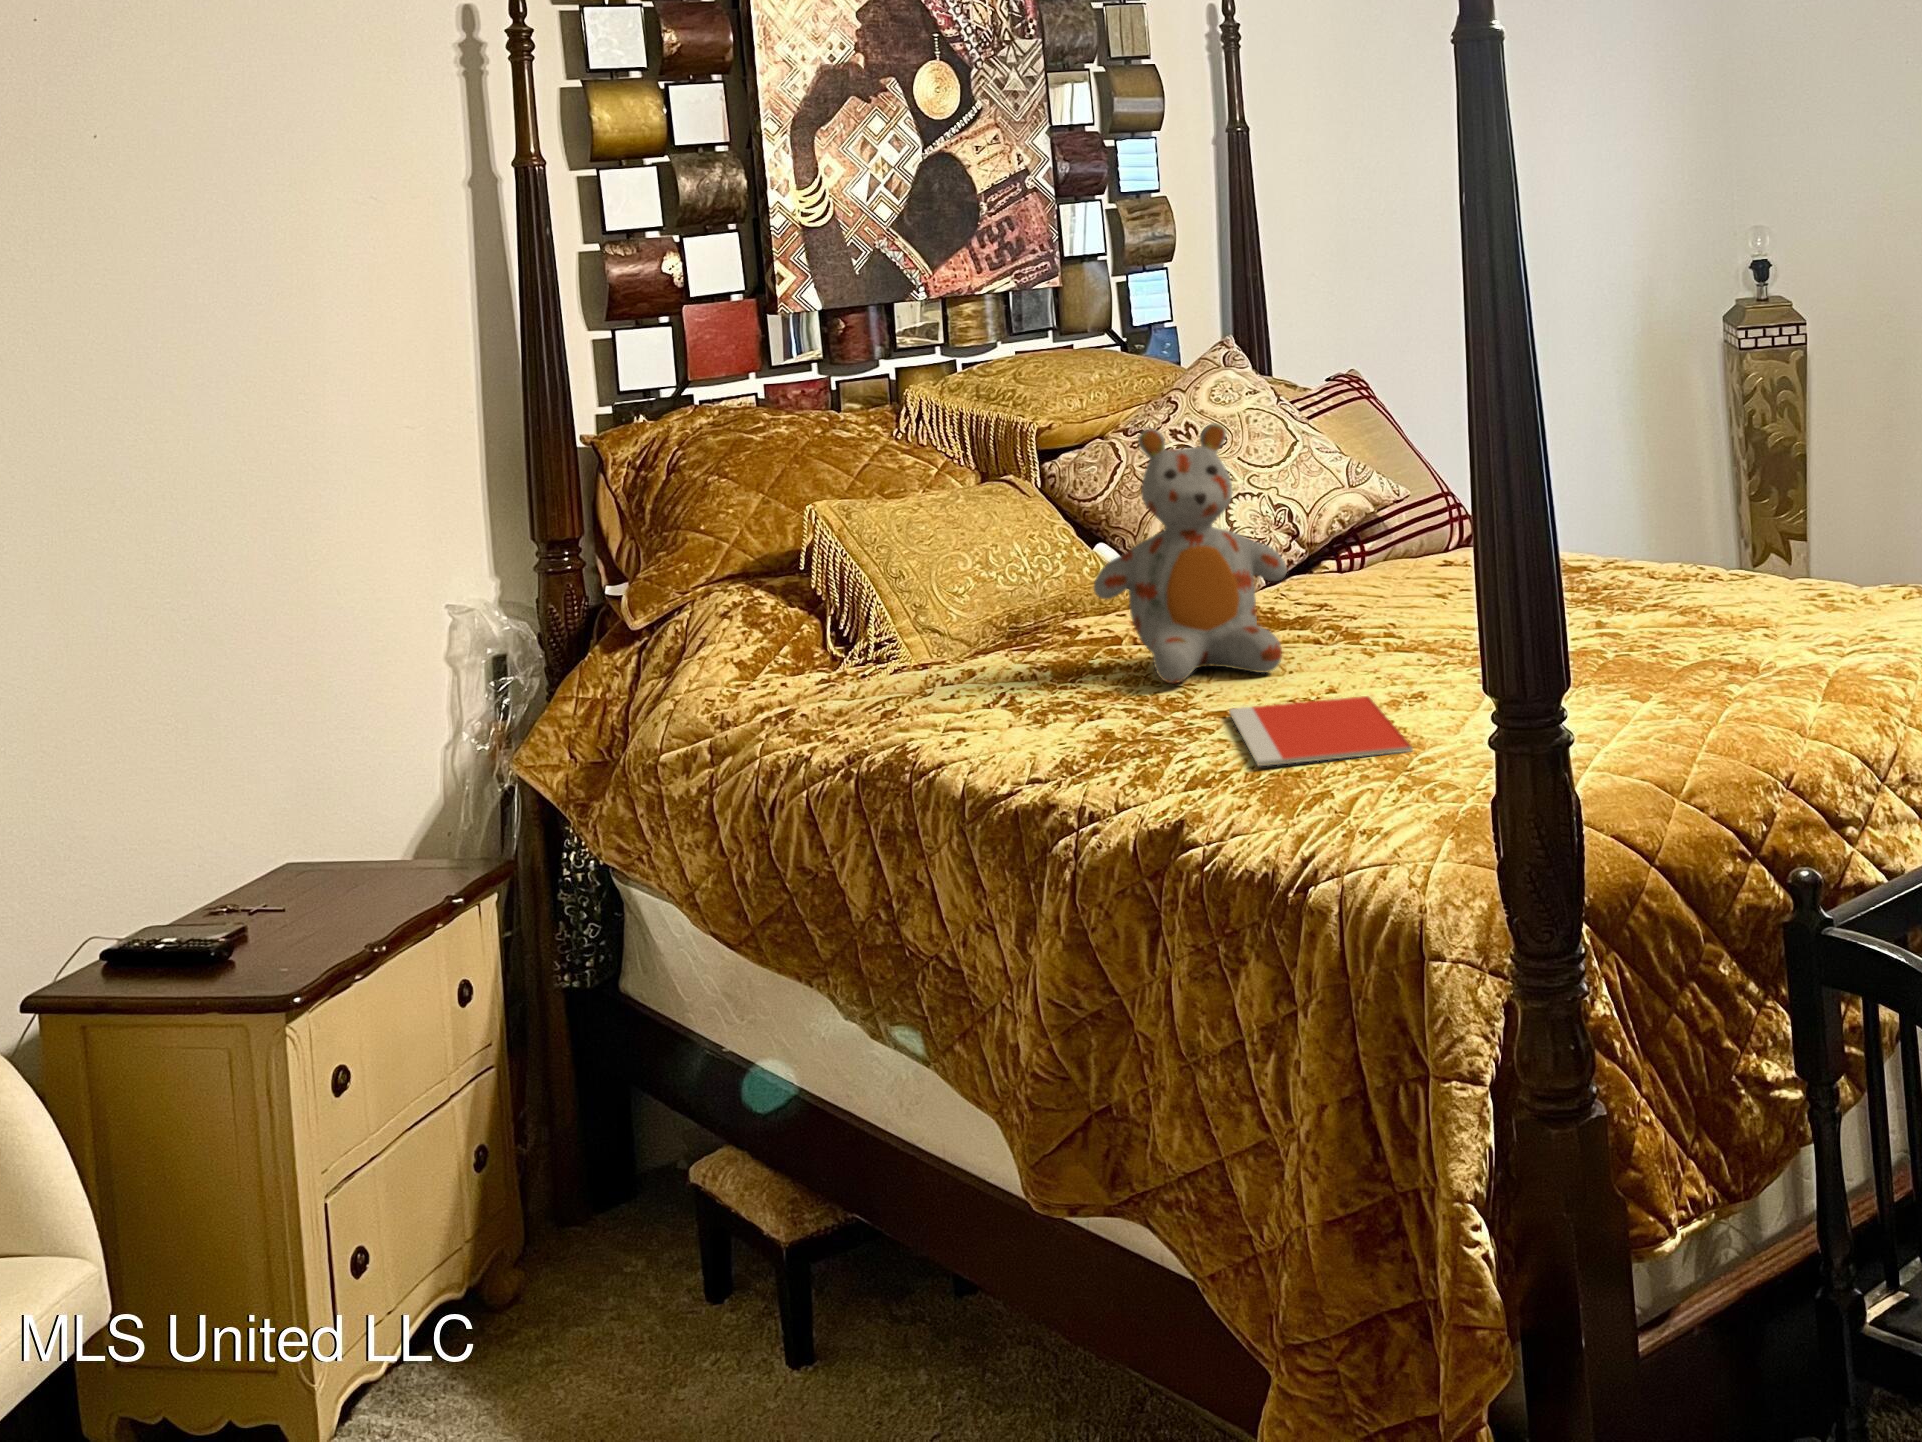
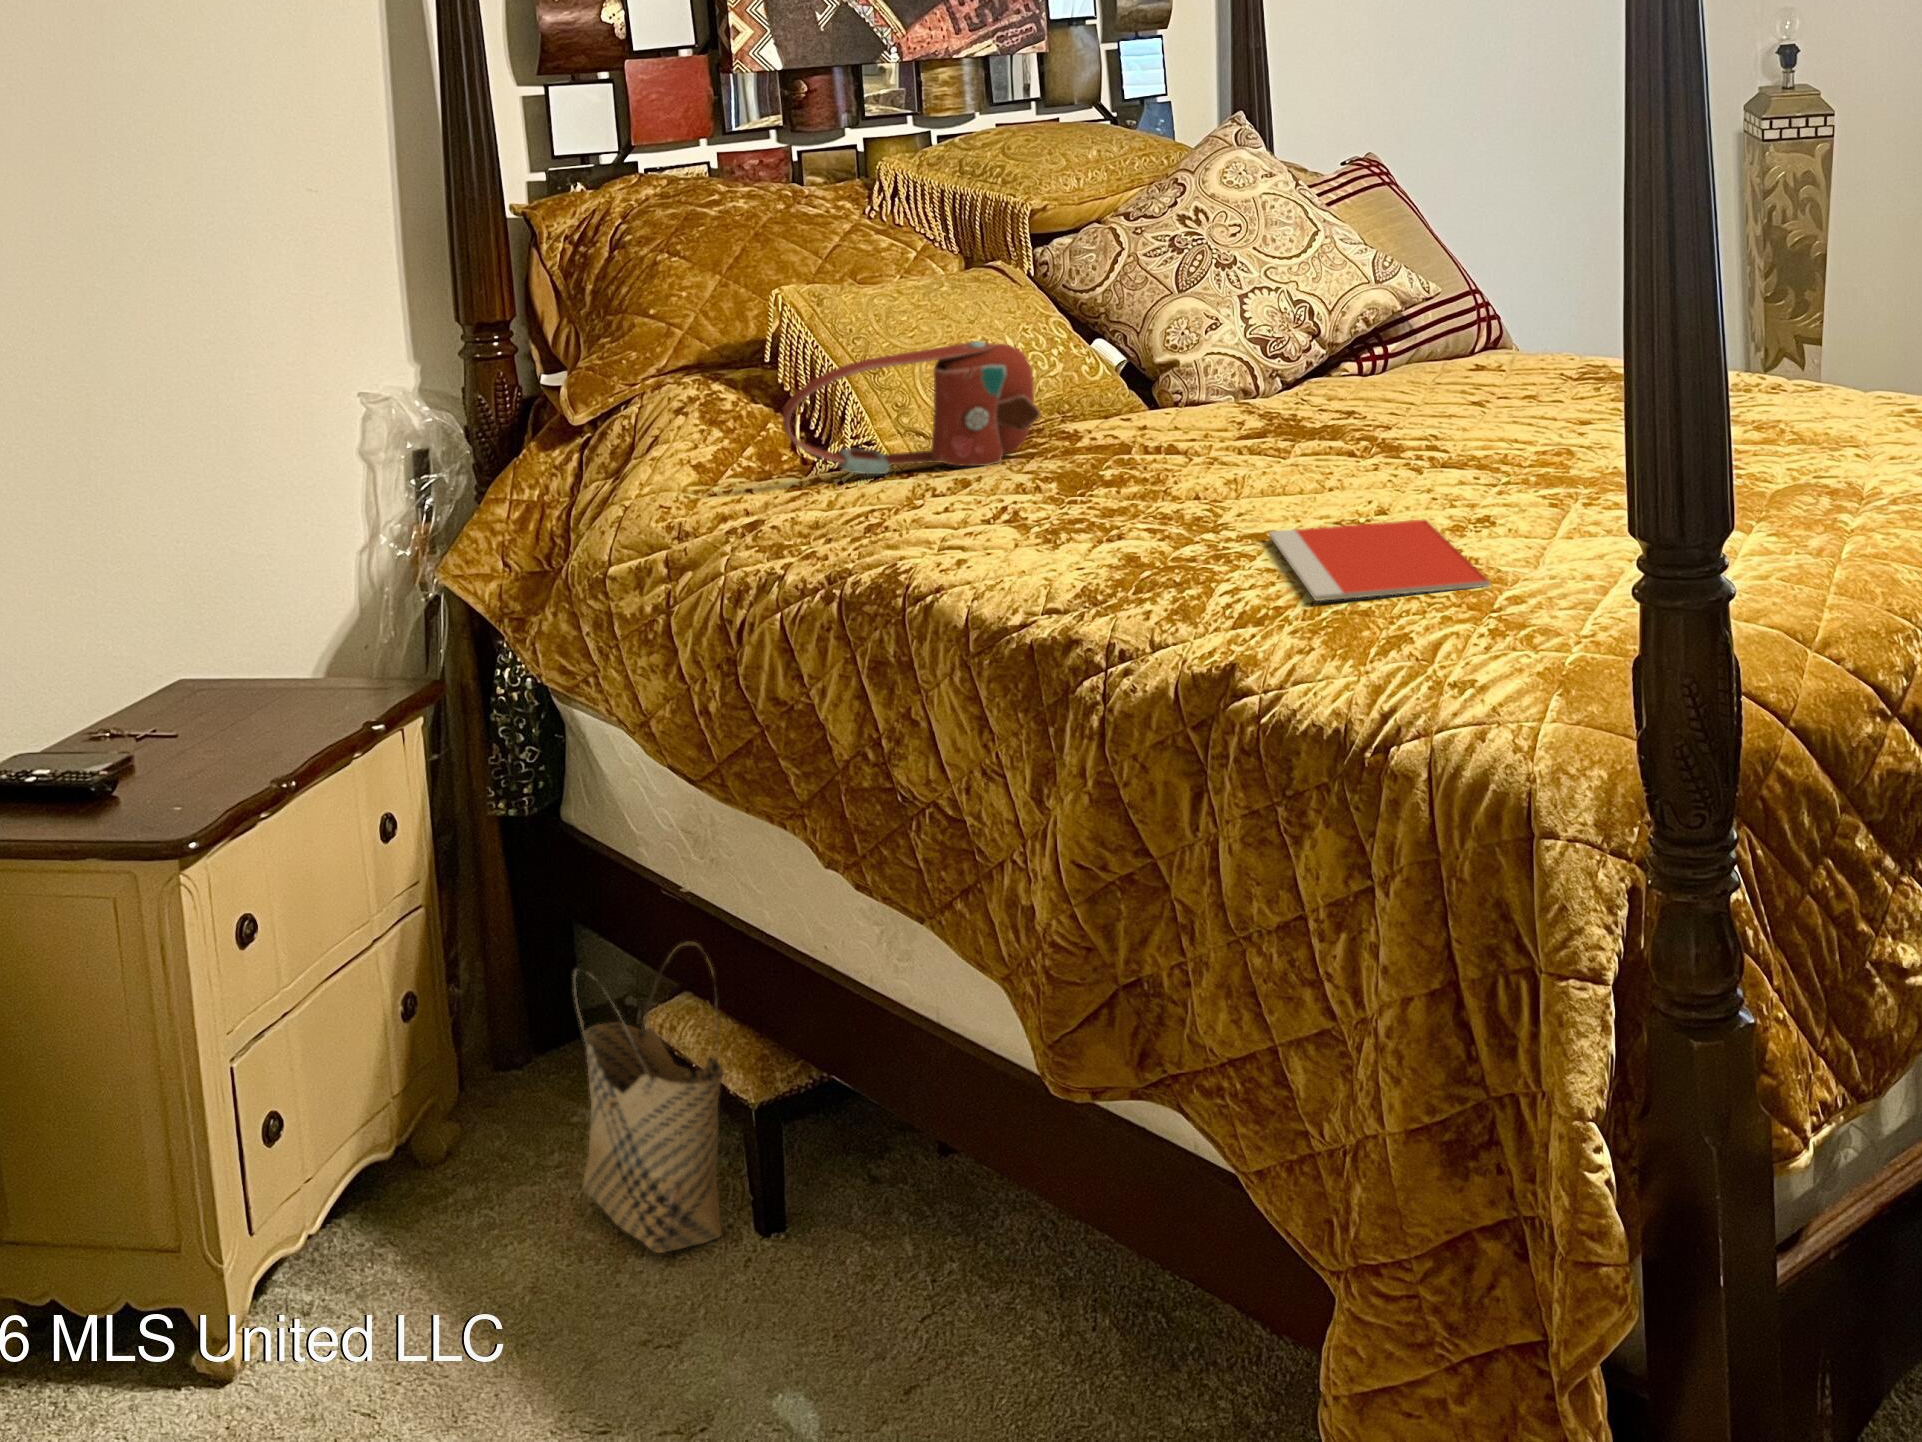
stuffed bear: present [1094,423,1287,683] -> none [1106,207,1323,500]
handbag: none [813,547,1043,667] -> present [783,341,1041,474]
woven basket: none [624,1092,756,1378] -> present [574,941,724,1253]

